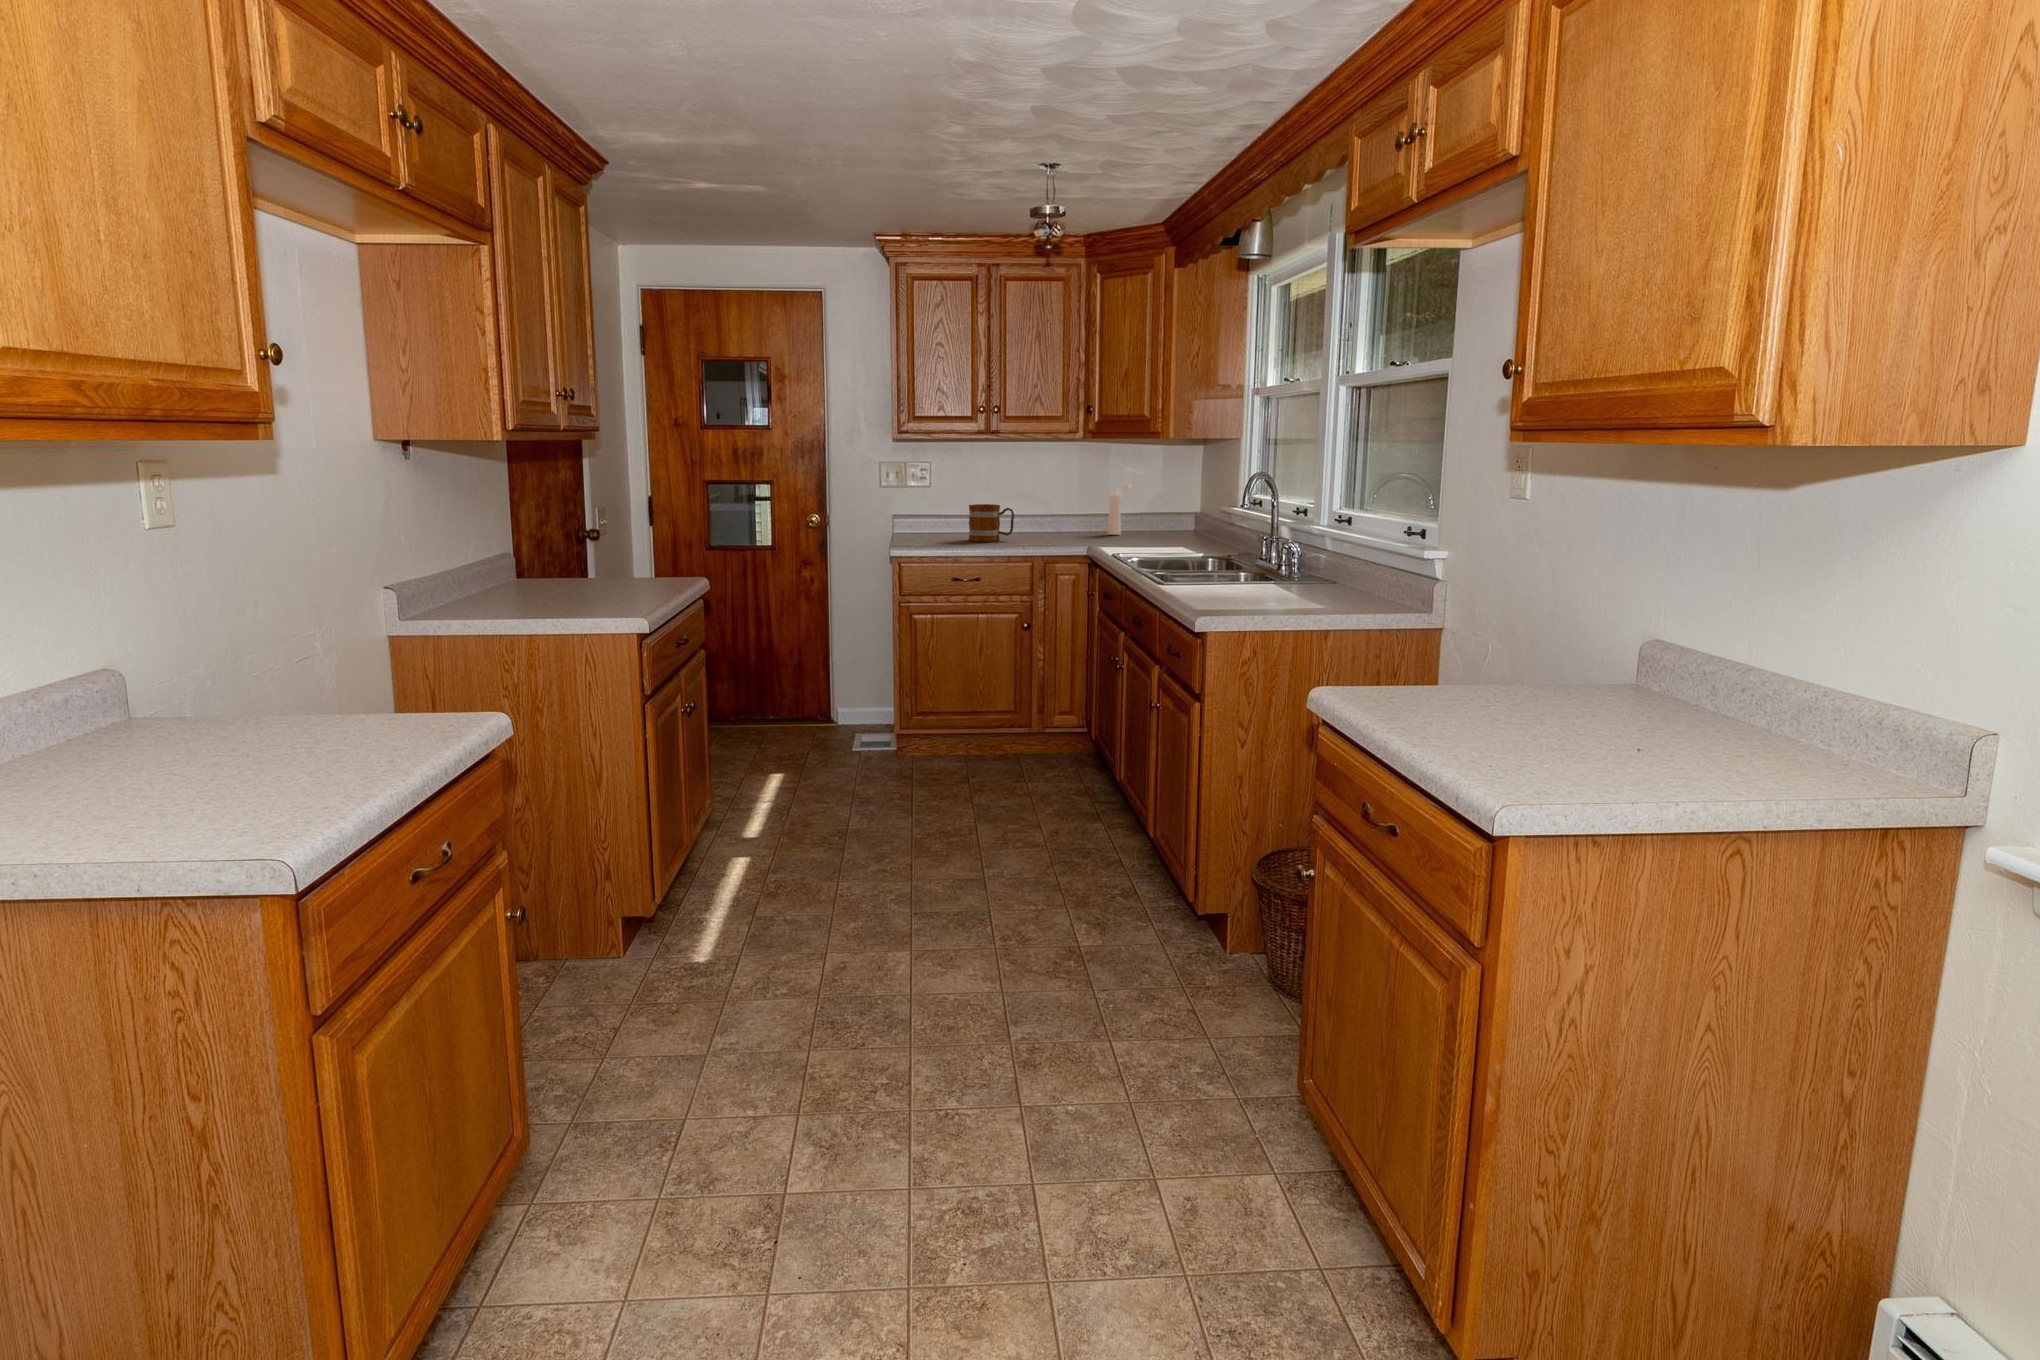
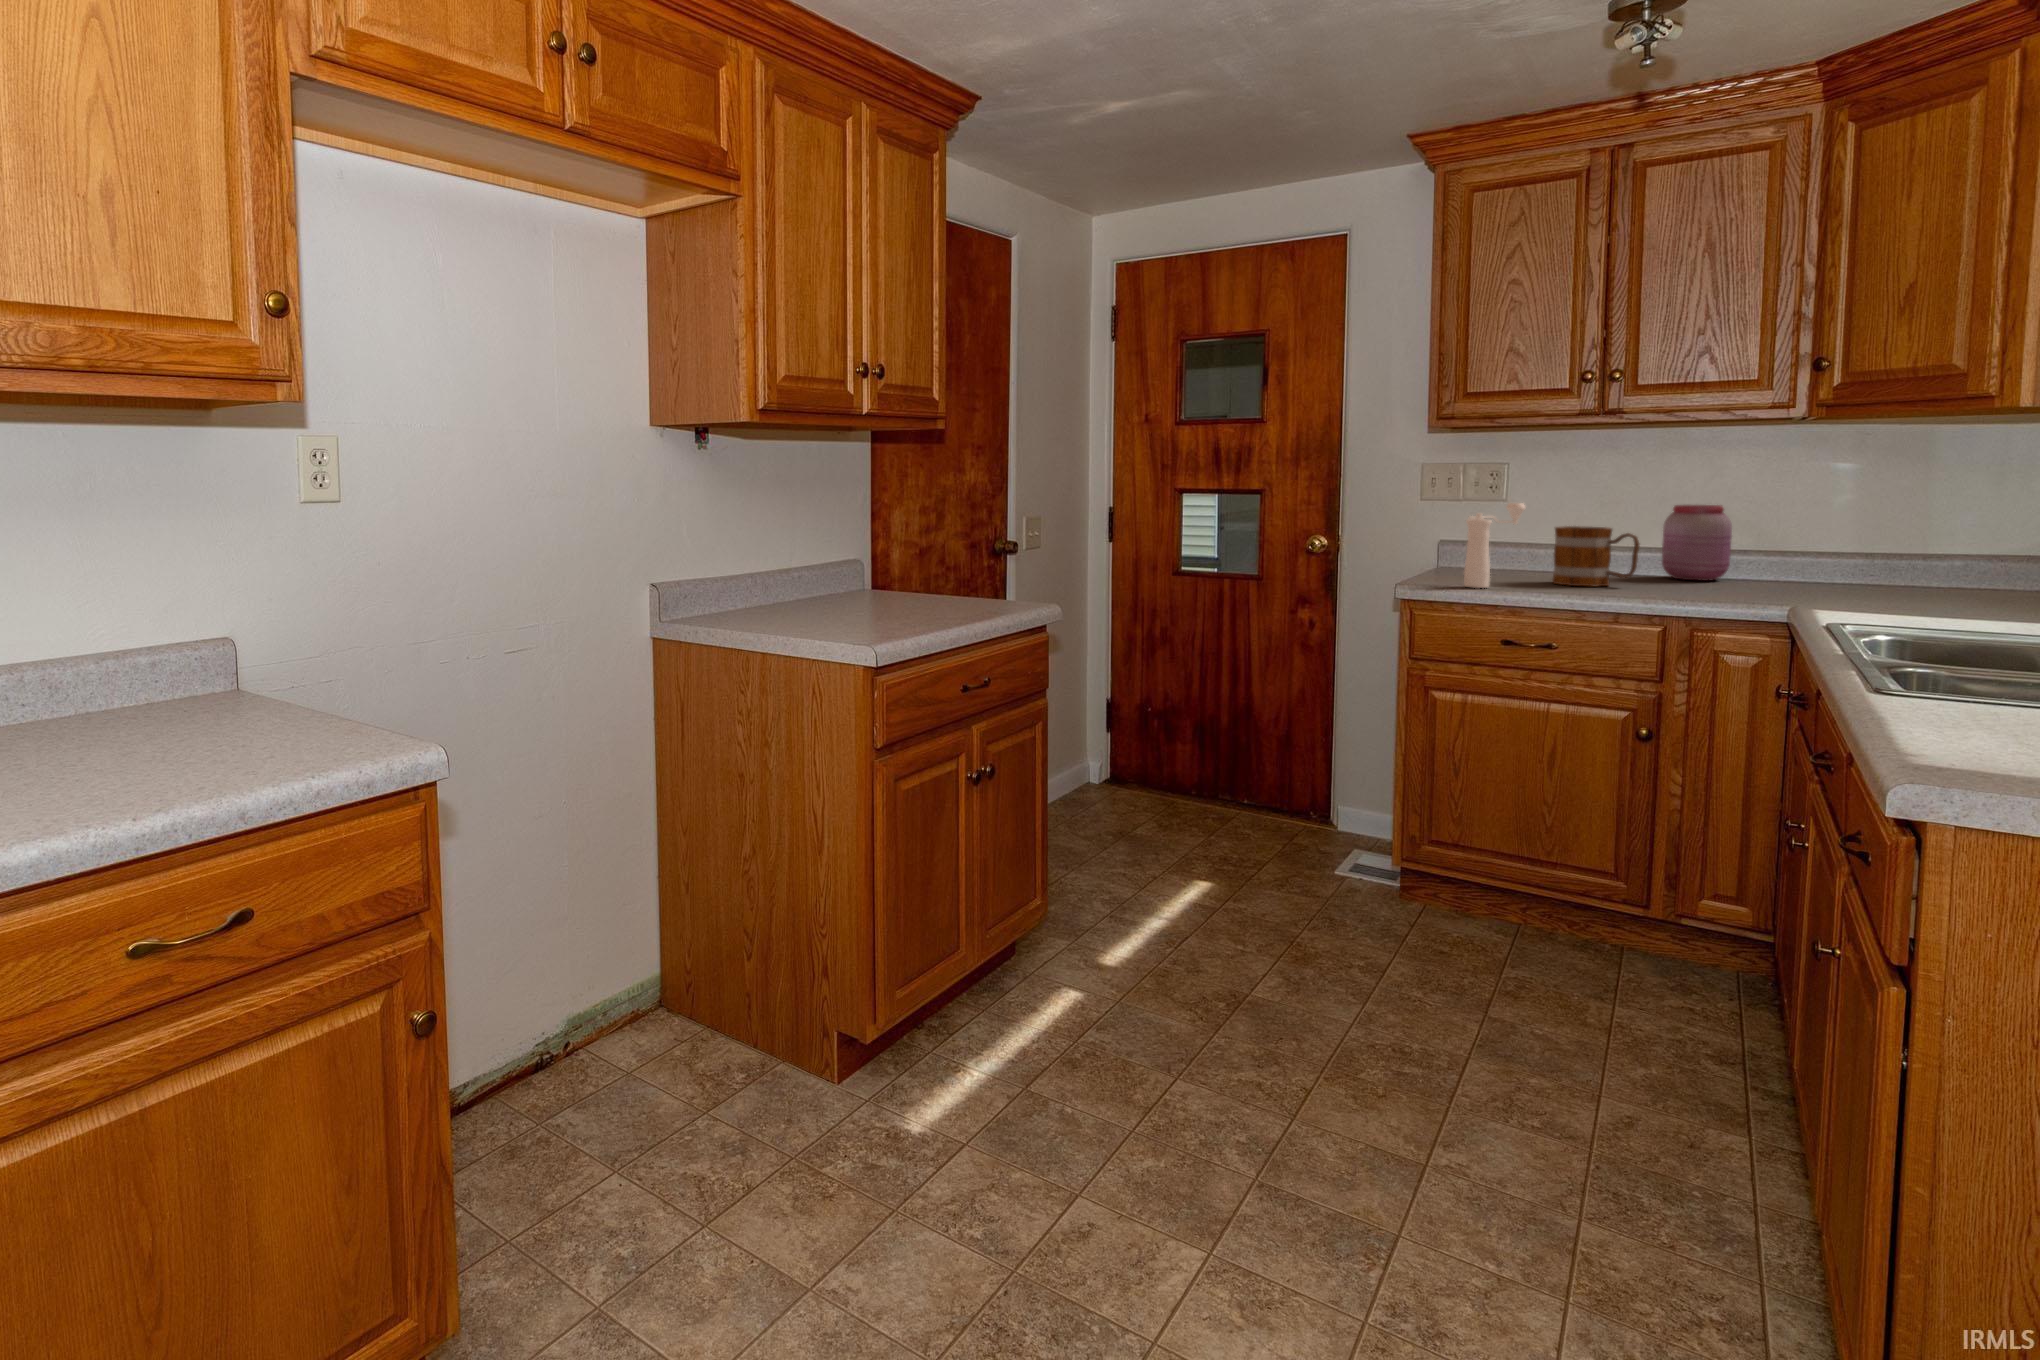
pepper mill: present [1108,485,1131,535] -> present [1464,503,1525,588]
jar: none [1017,489,1050,535] -> present [1662,505,1732,581]

